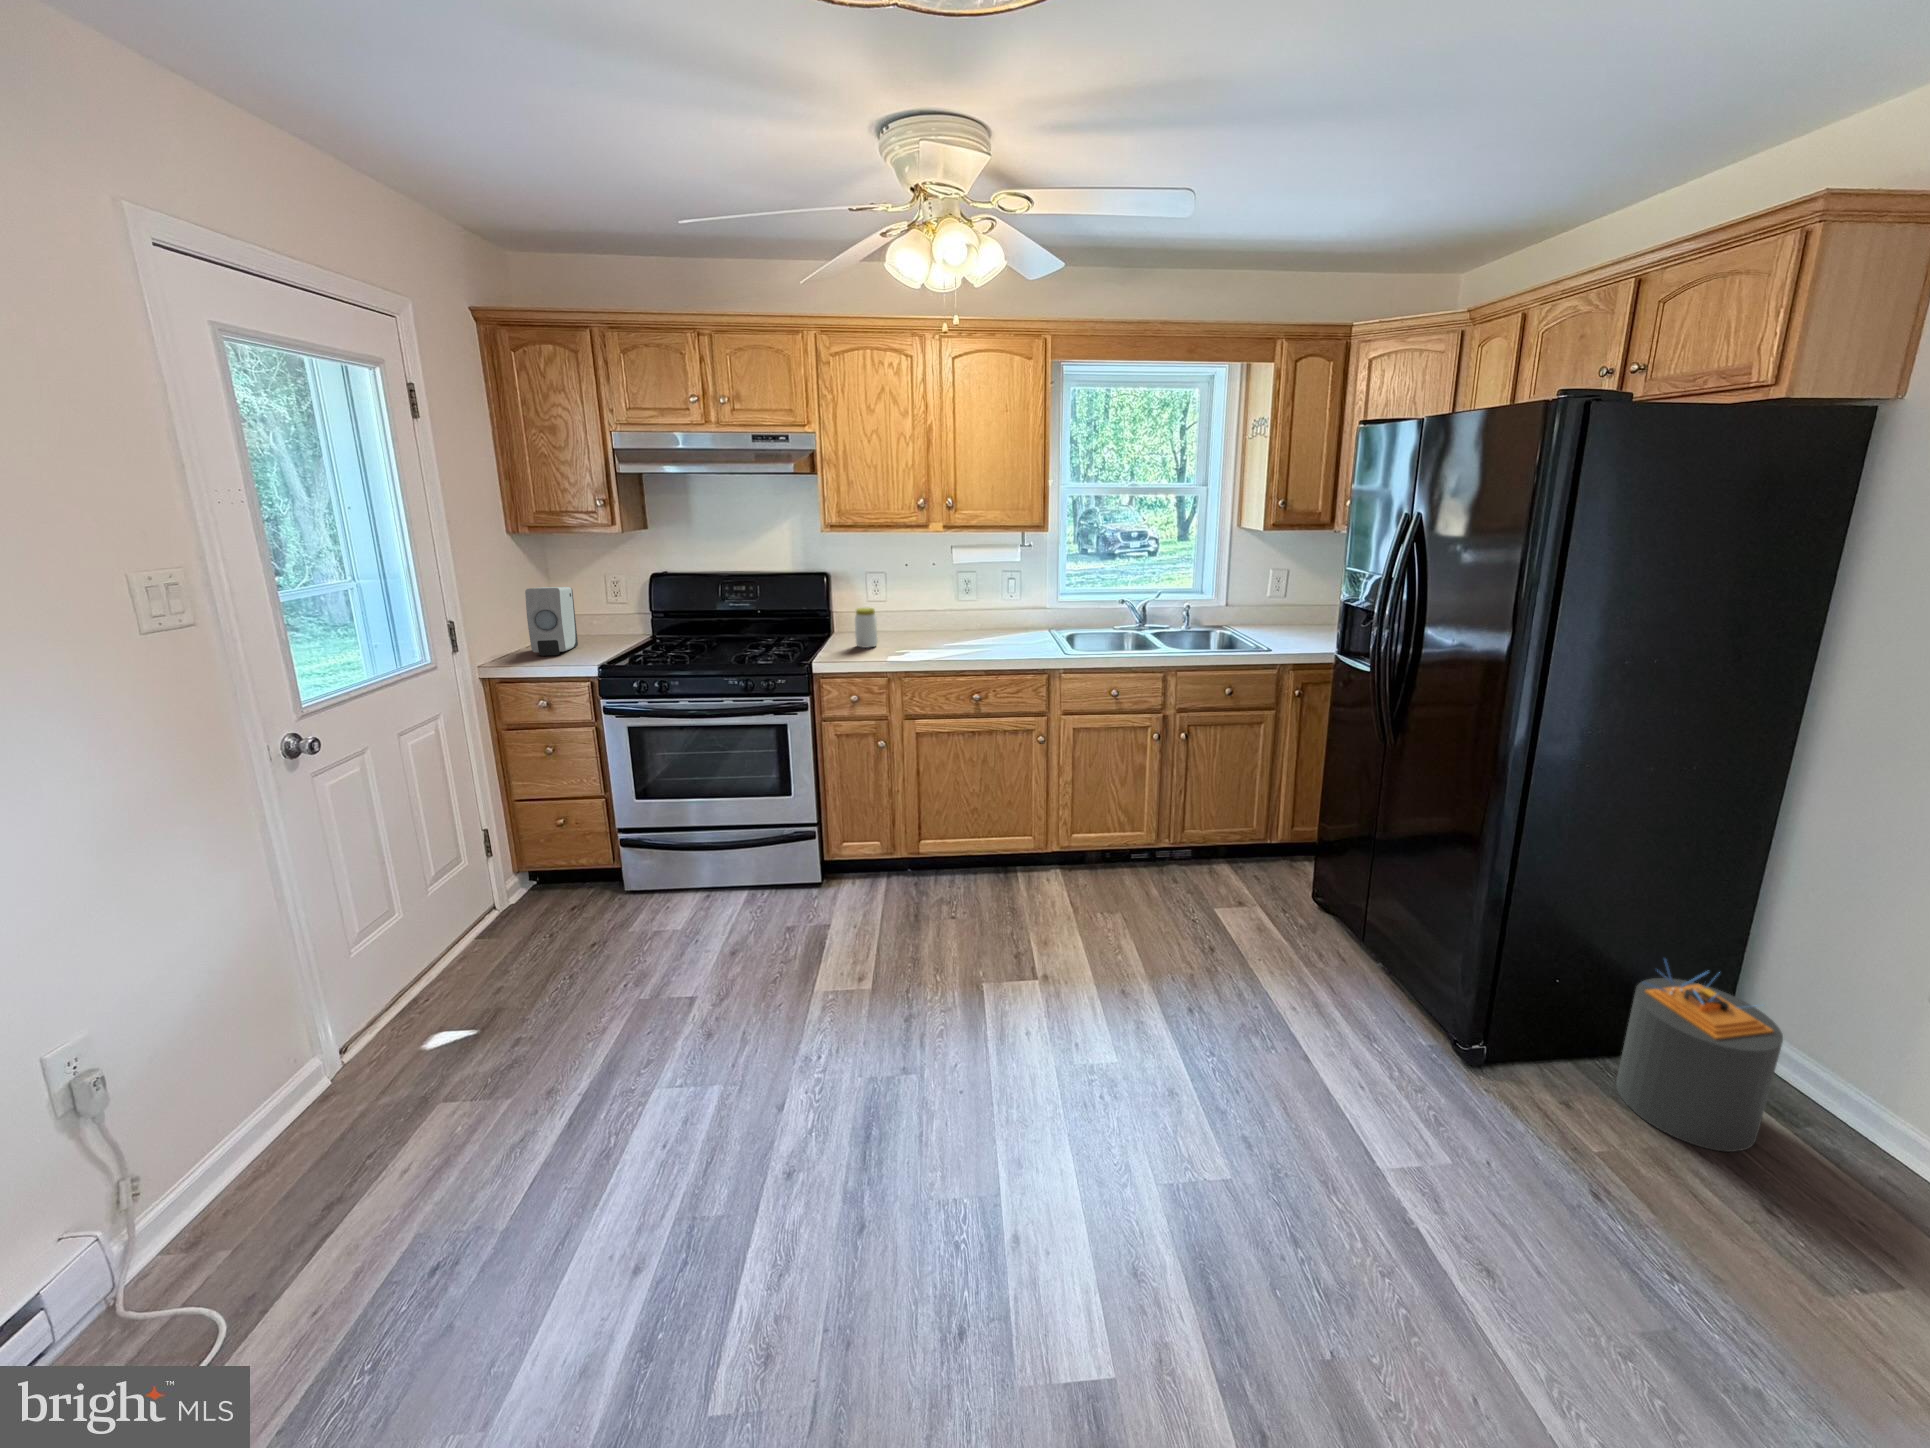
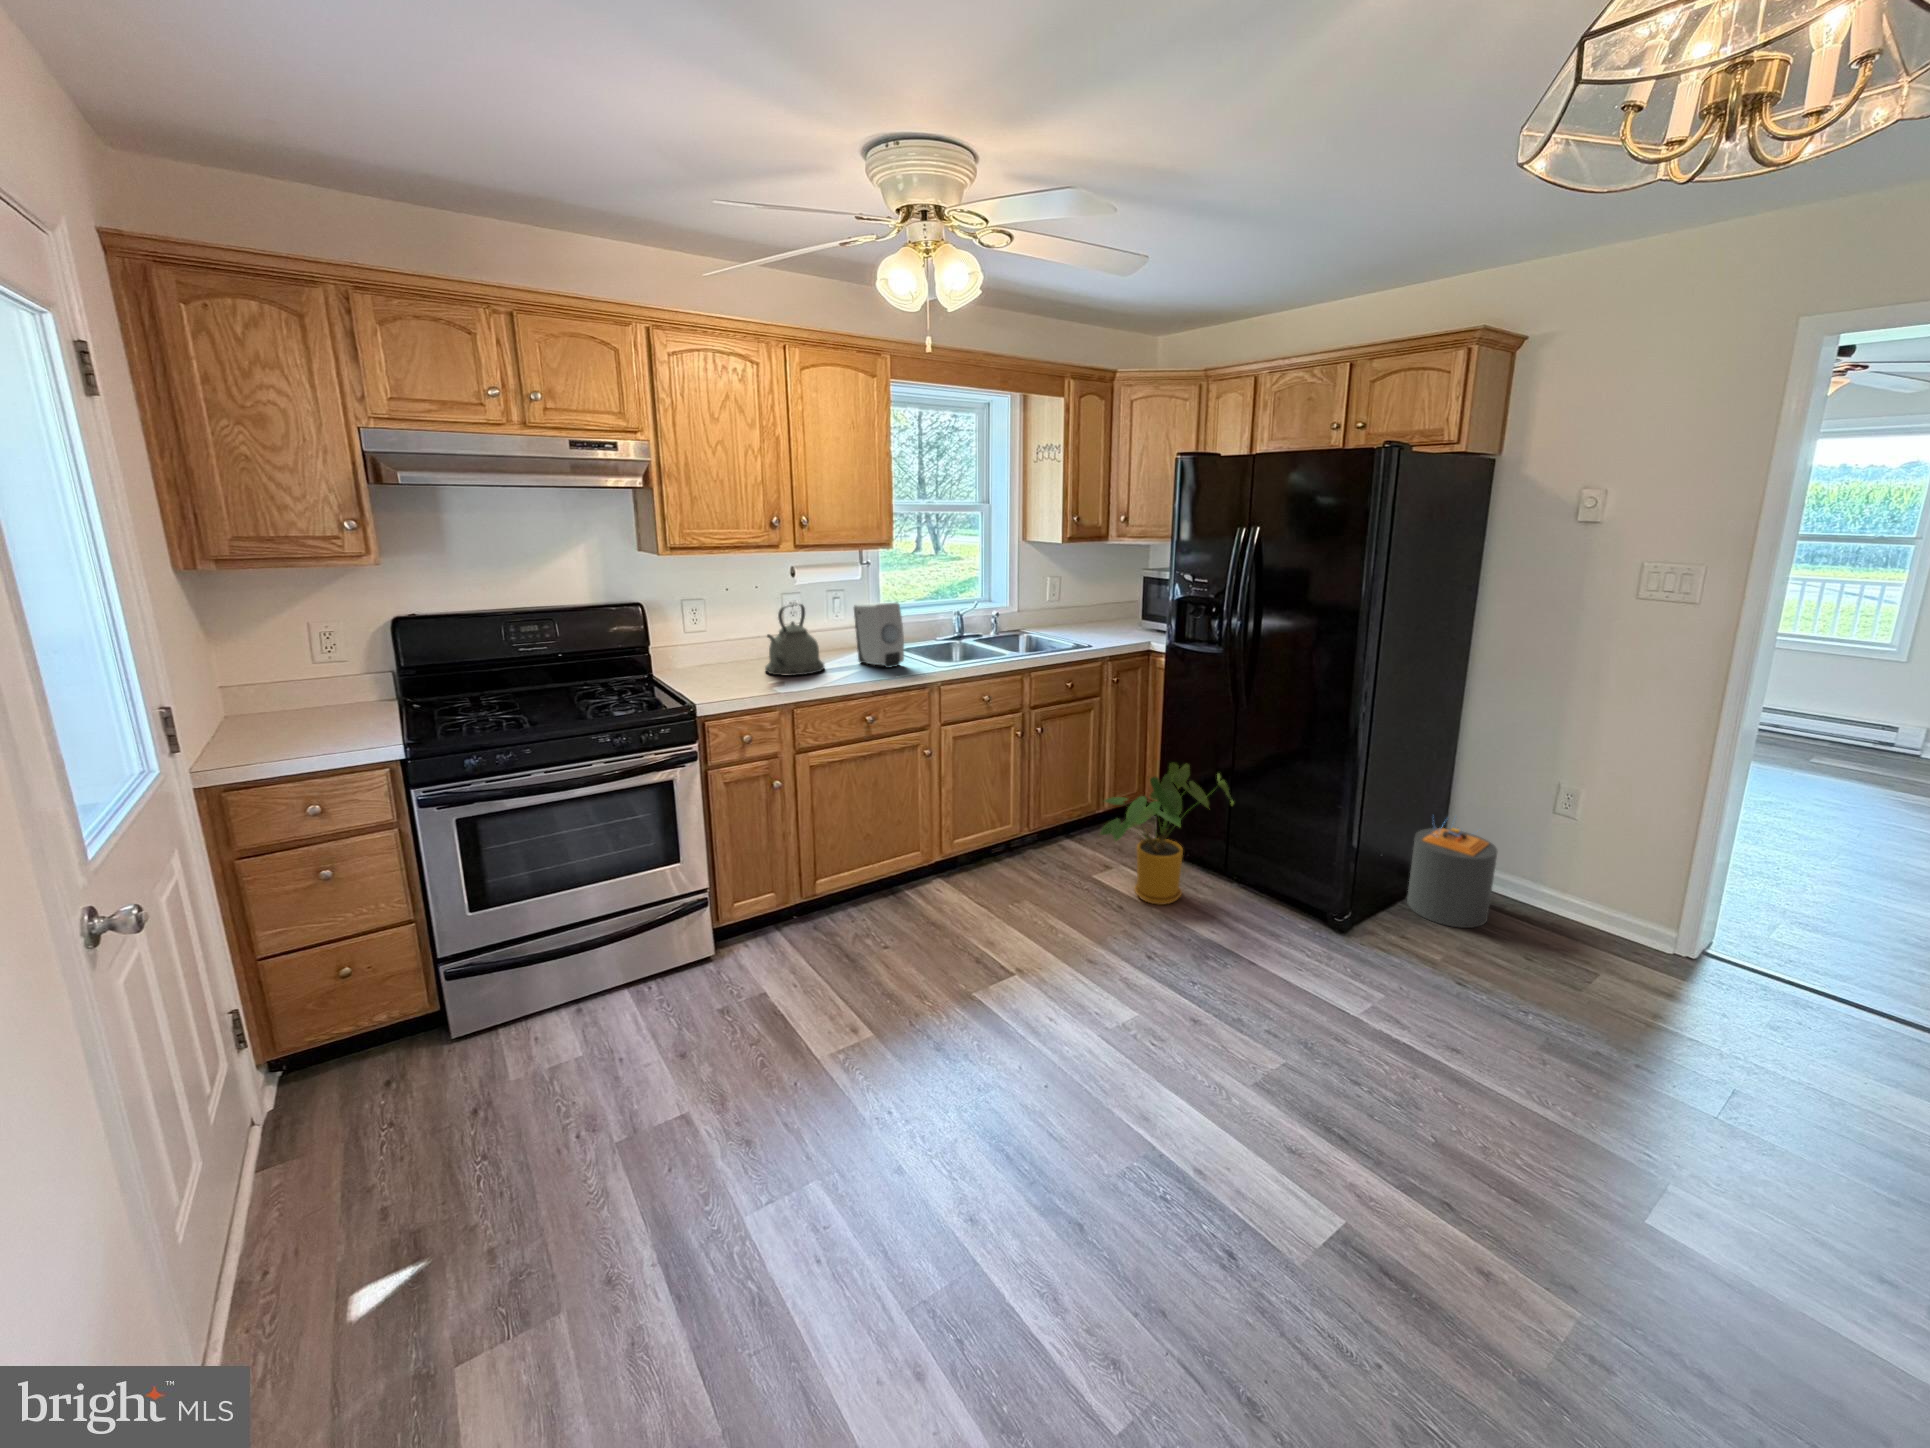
kettle: none [897,582,962,648] -> present [765,604,824,676]
soap dispenser: present [525,587,578,656] -> present [854,603,904,668]
jar: present [855,608,878,648] -> none [711,638,739,683]
house plant: none [1189,802,1368,966] -> present [1100,763,1234,905]

